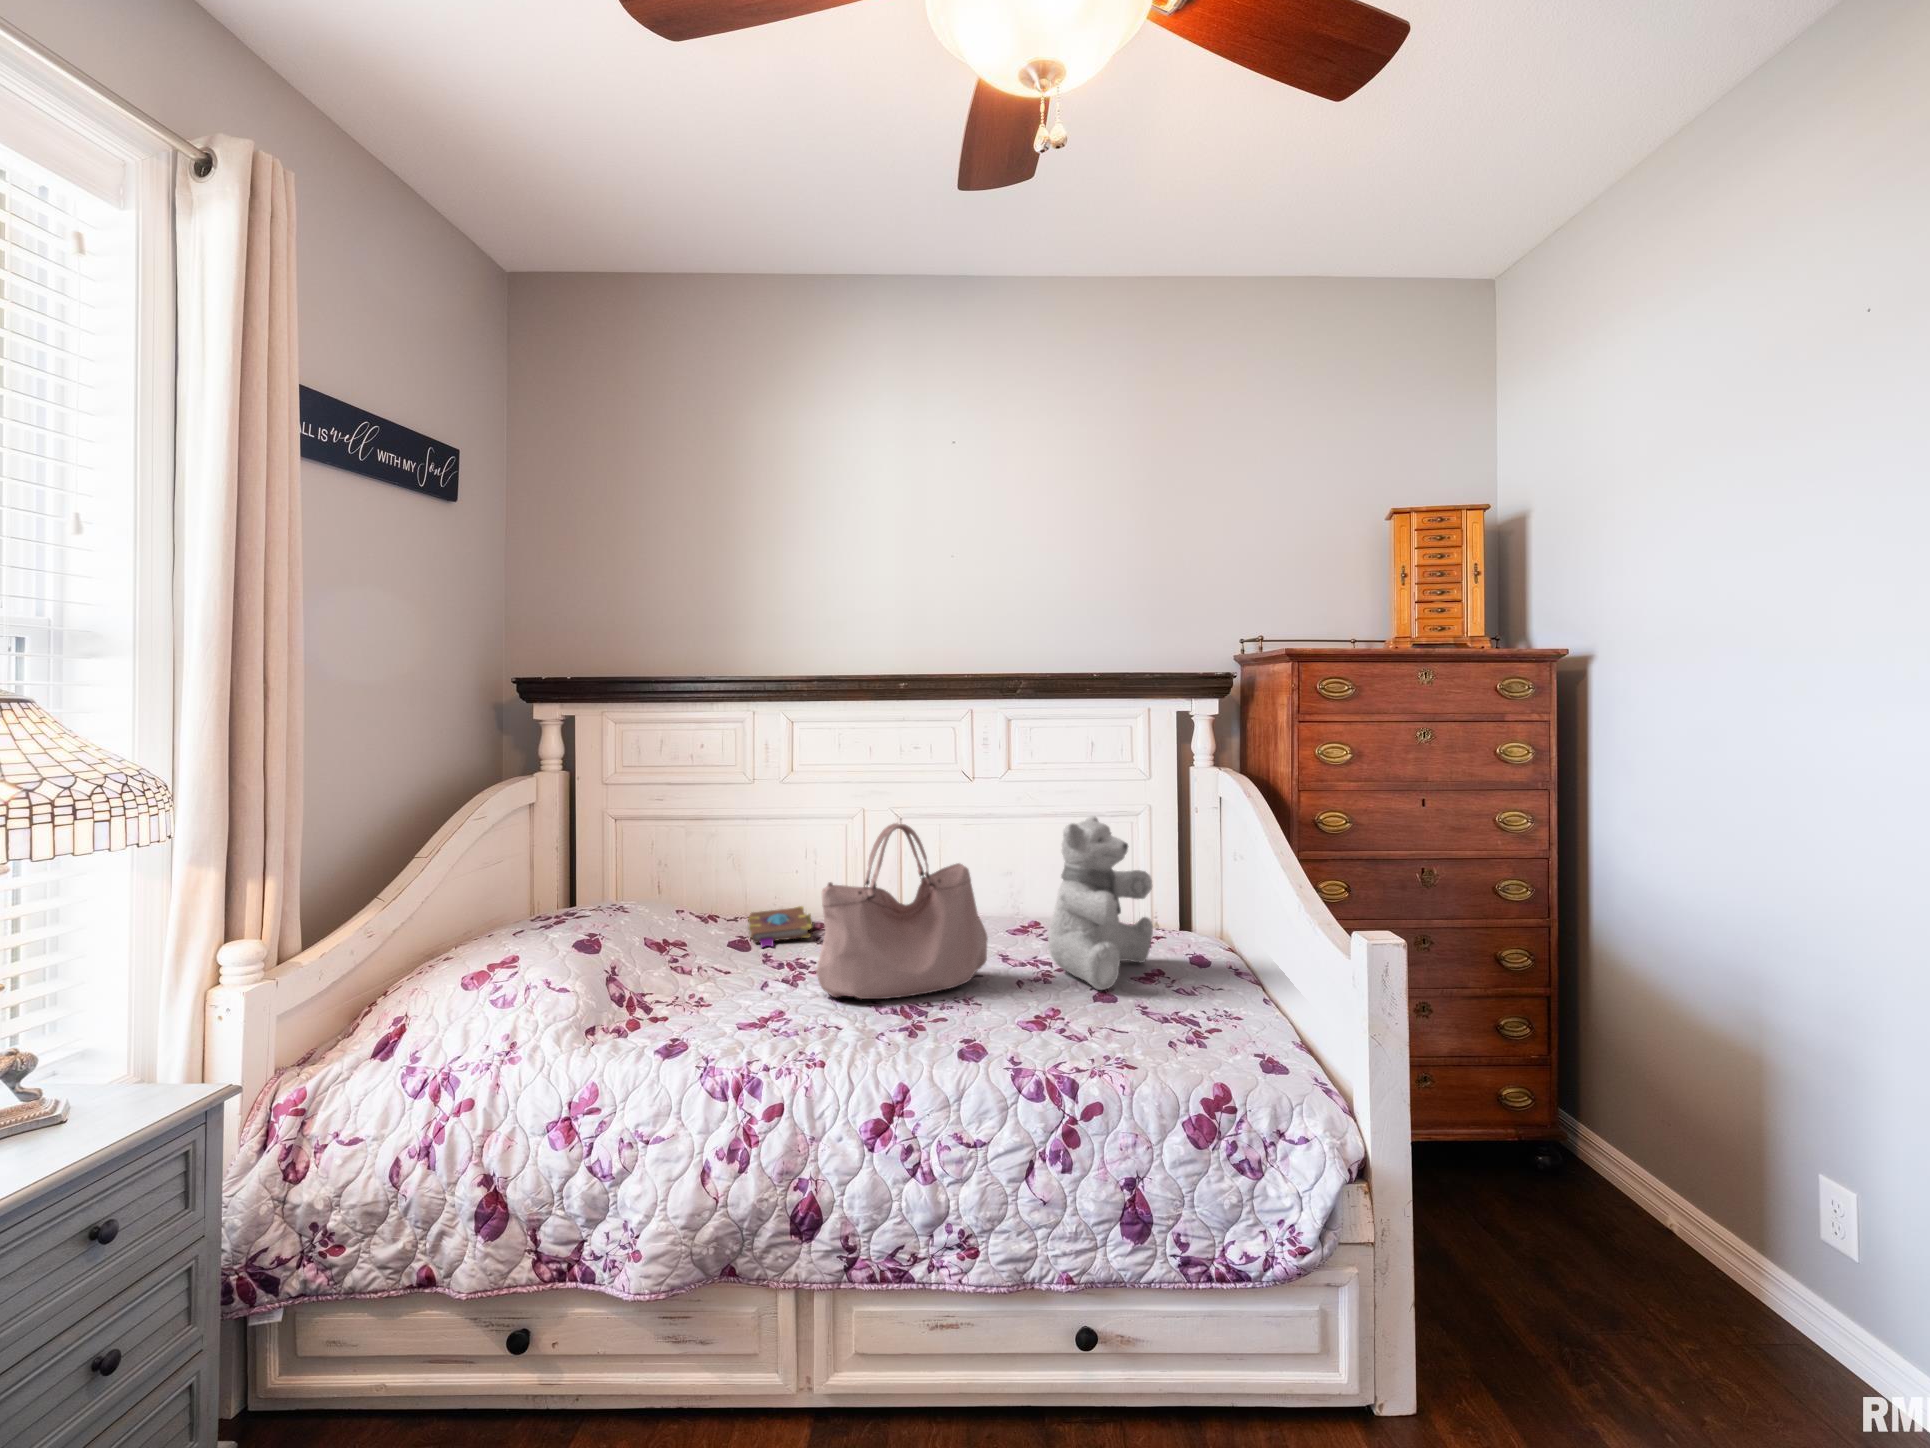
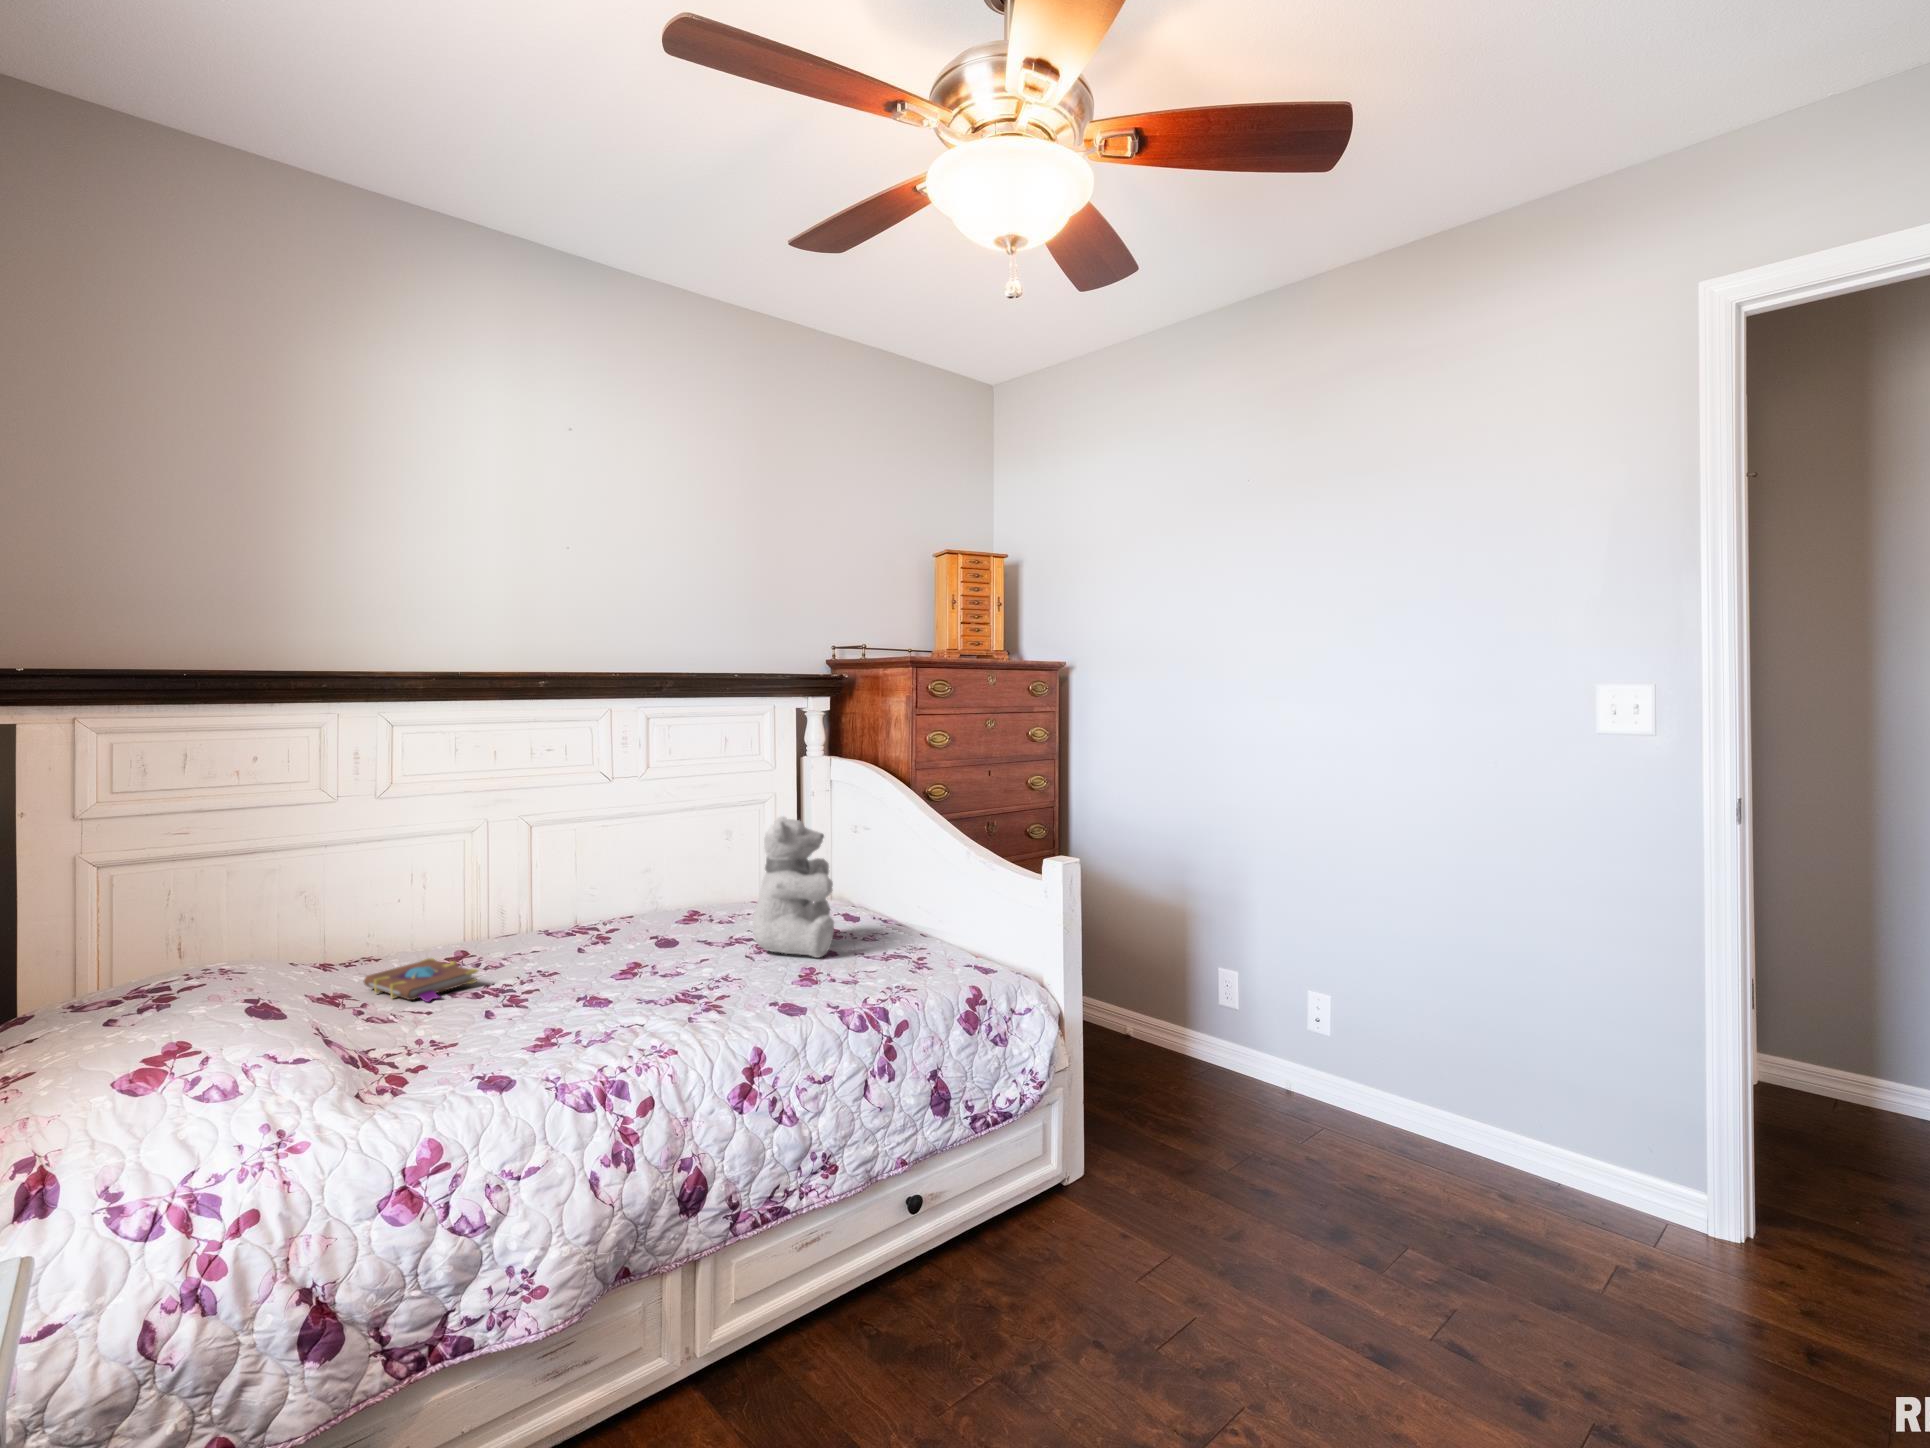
handbag: present [817,823,988,999] -> none [572,834,719,1012]

